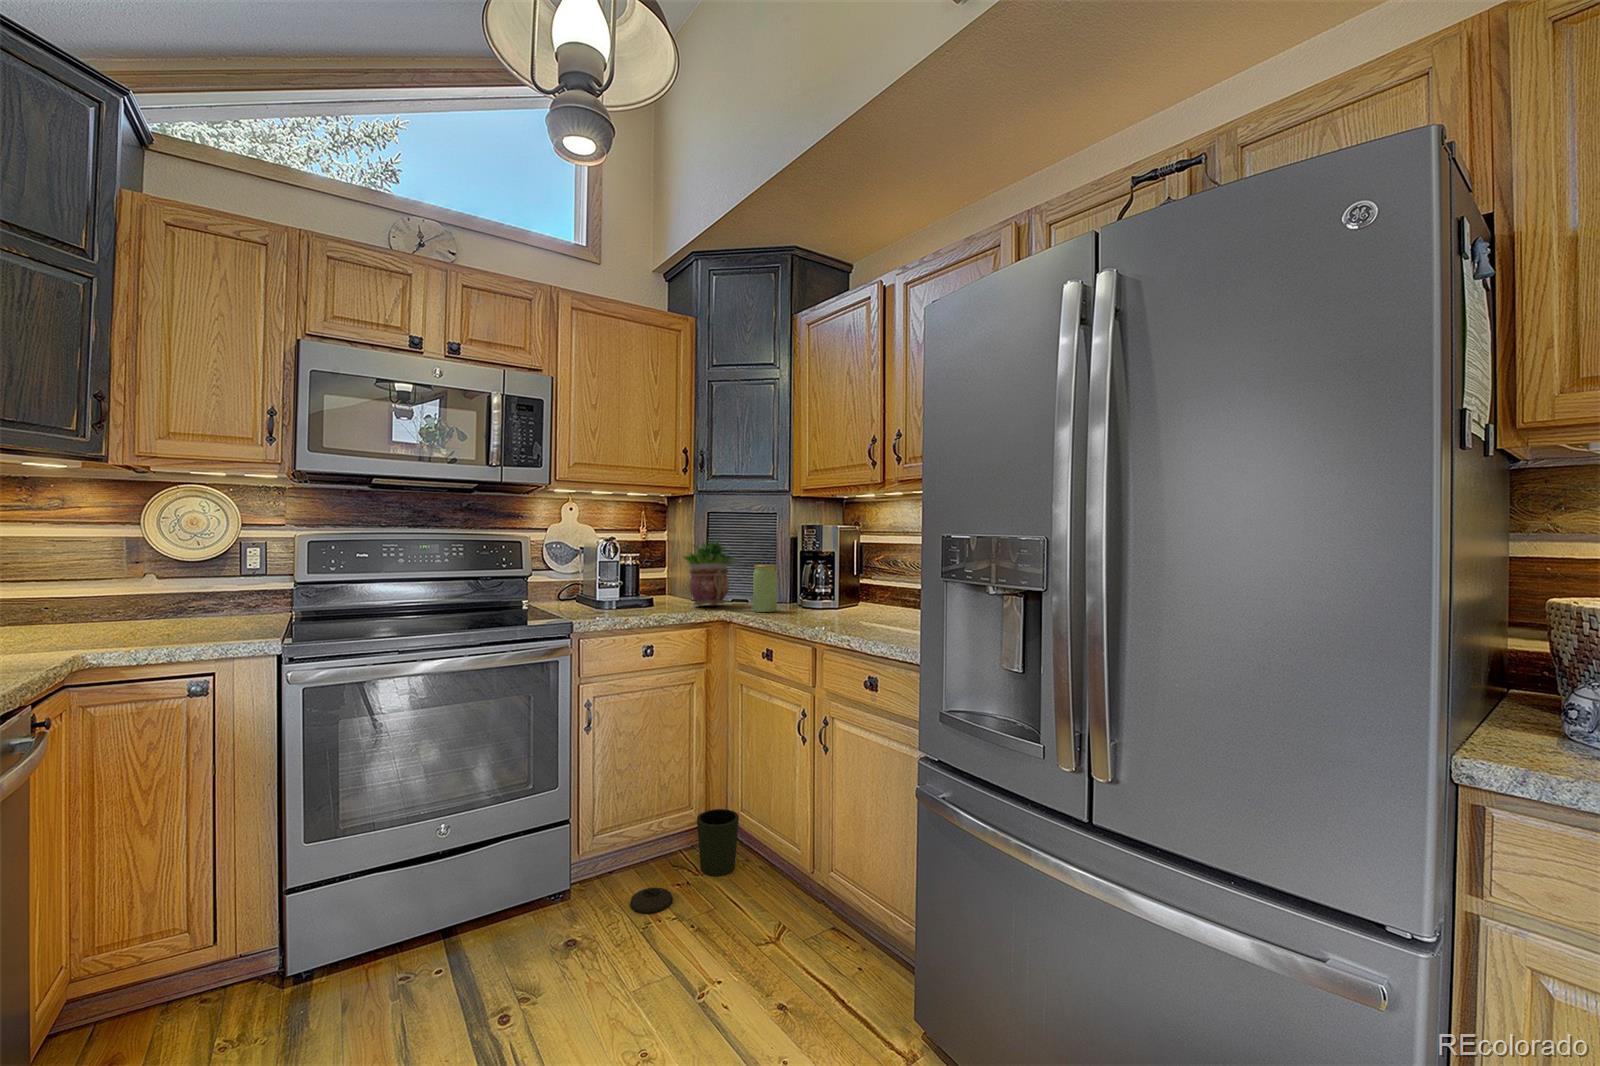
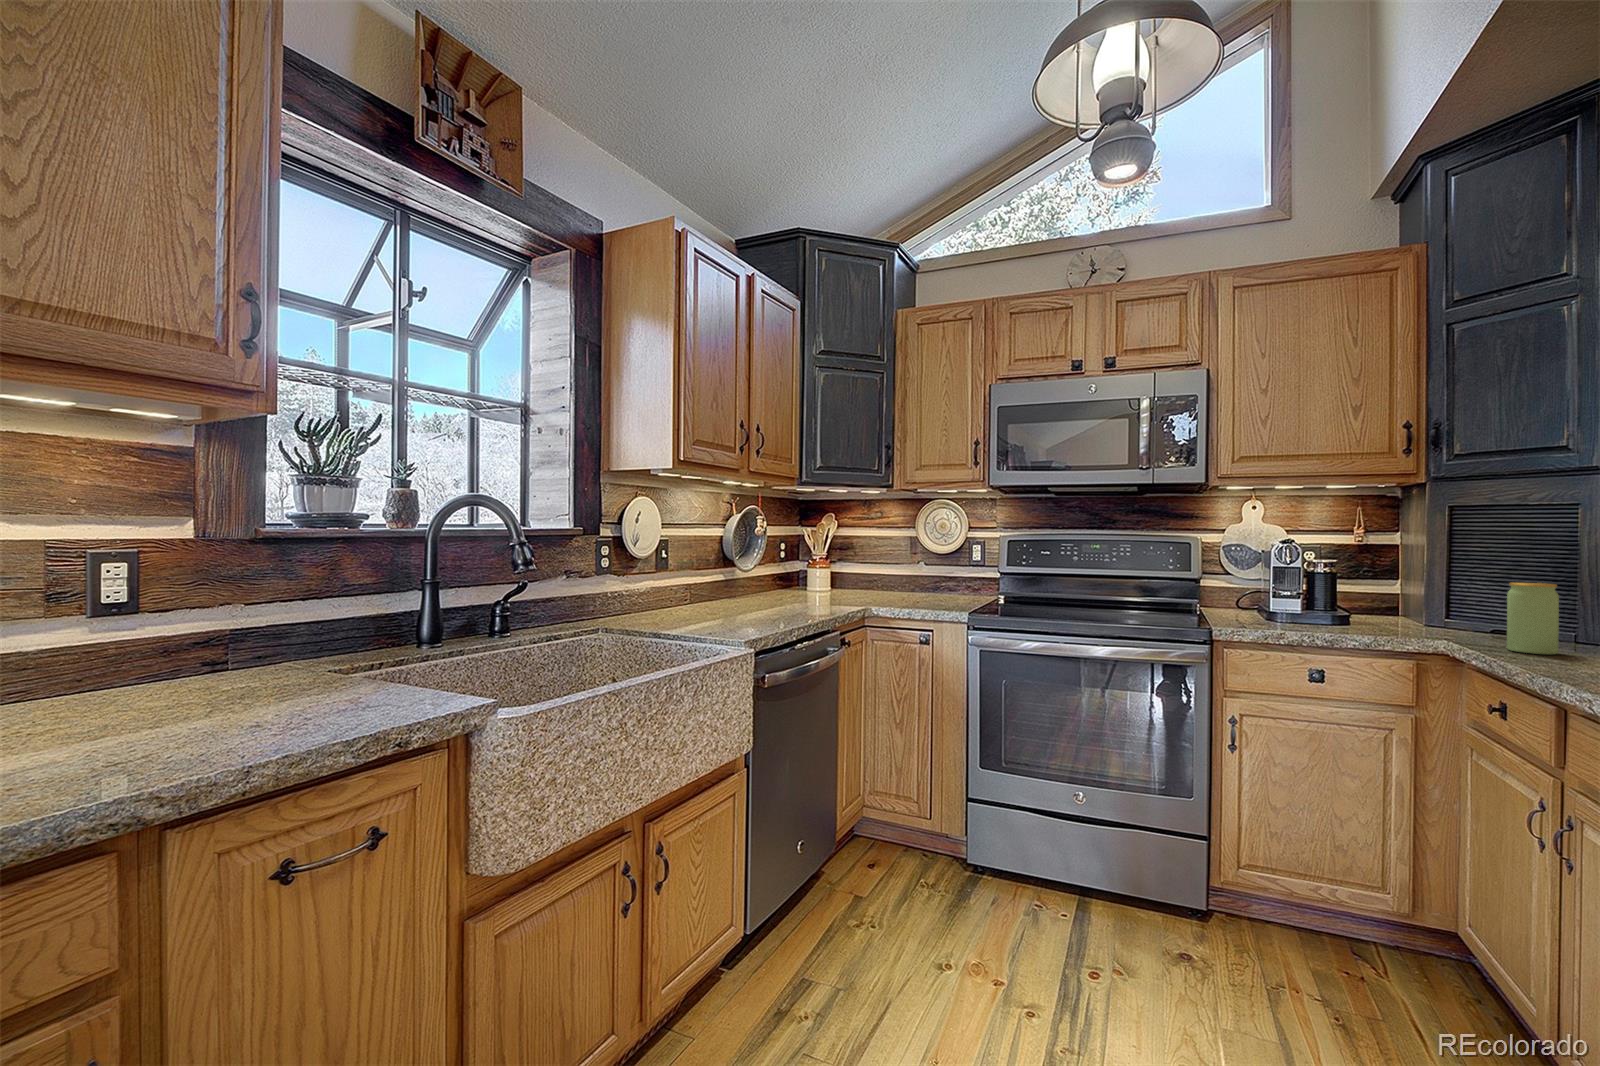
potted plant: present [683,538,739,605] -> none [1389,537,1500,634]
trash can: present [630,809,739,913] -> none [1270,903,1463,1001]

